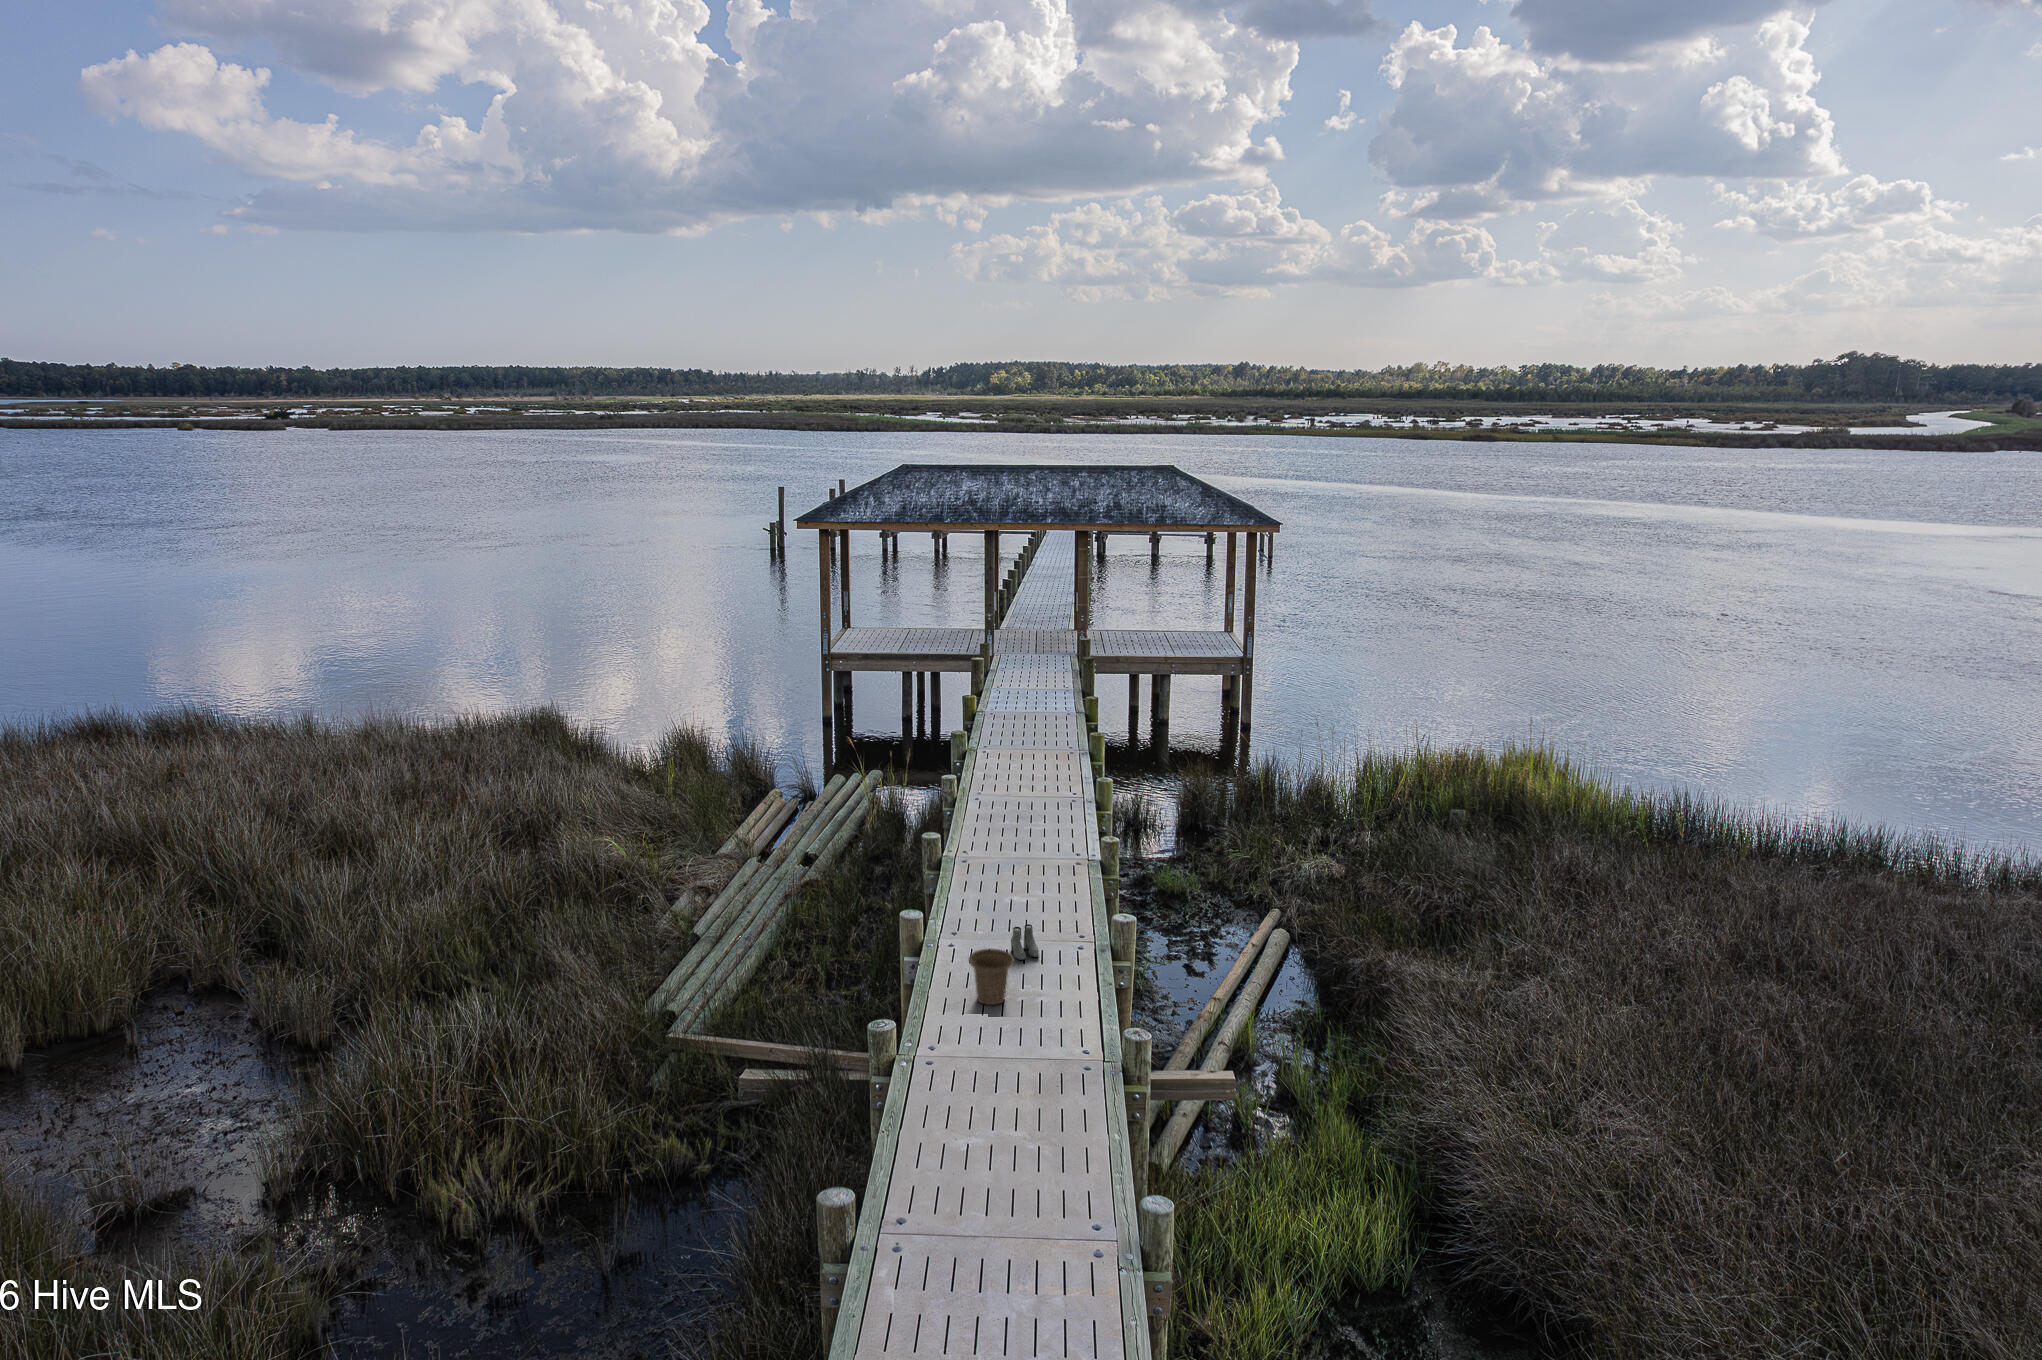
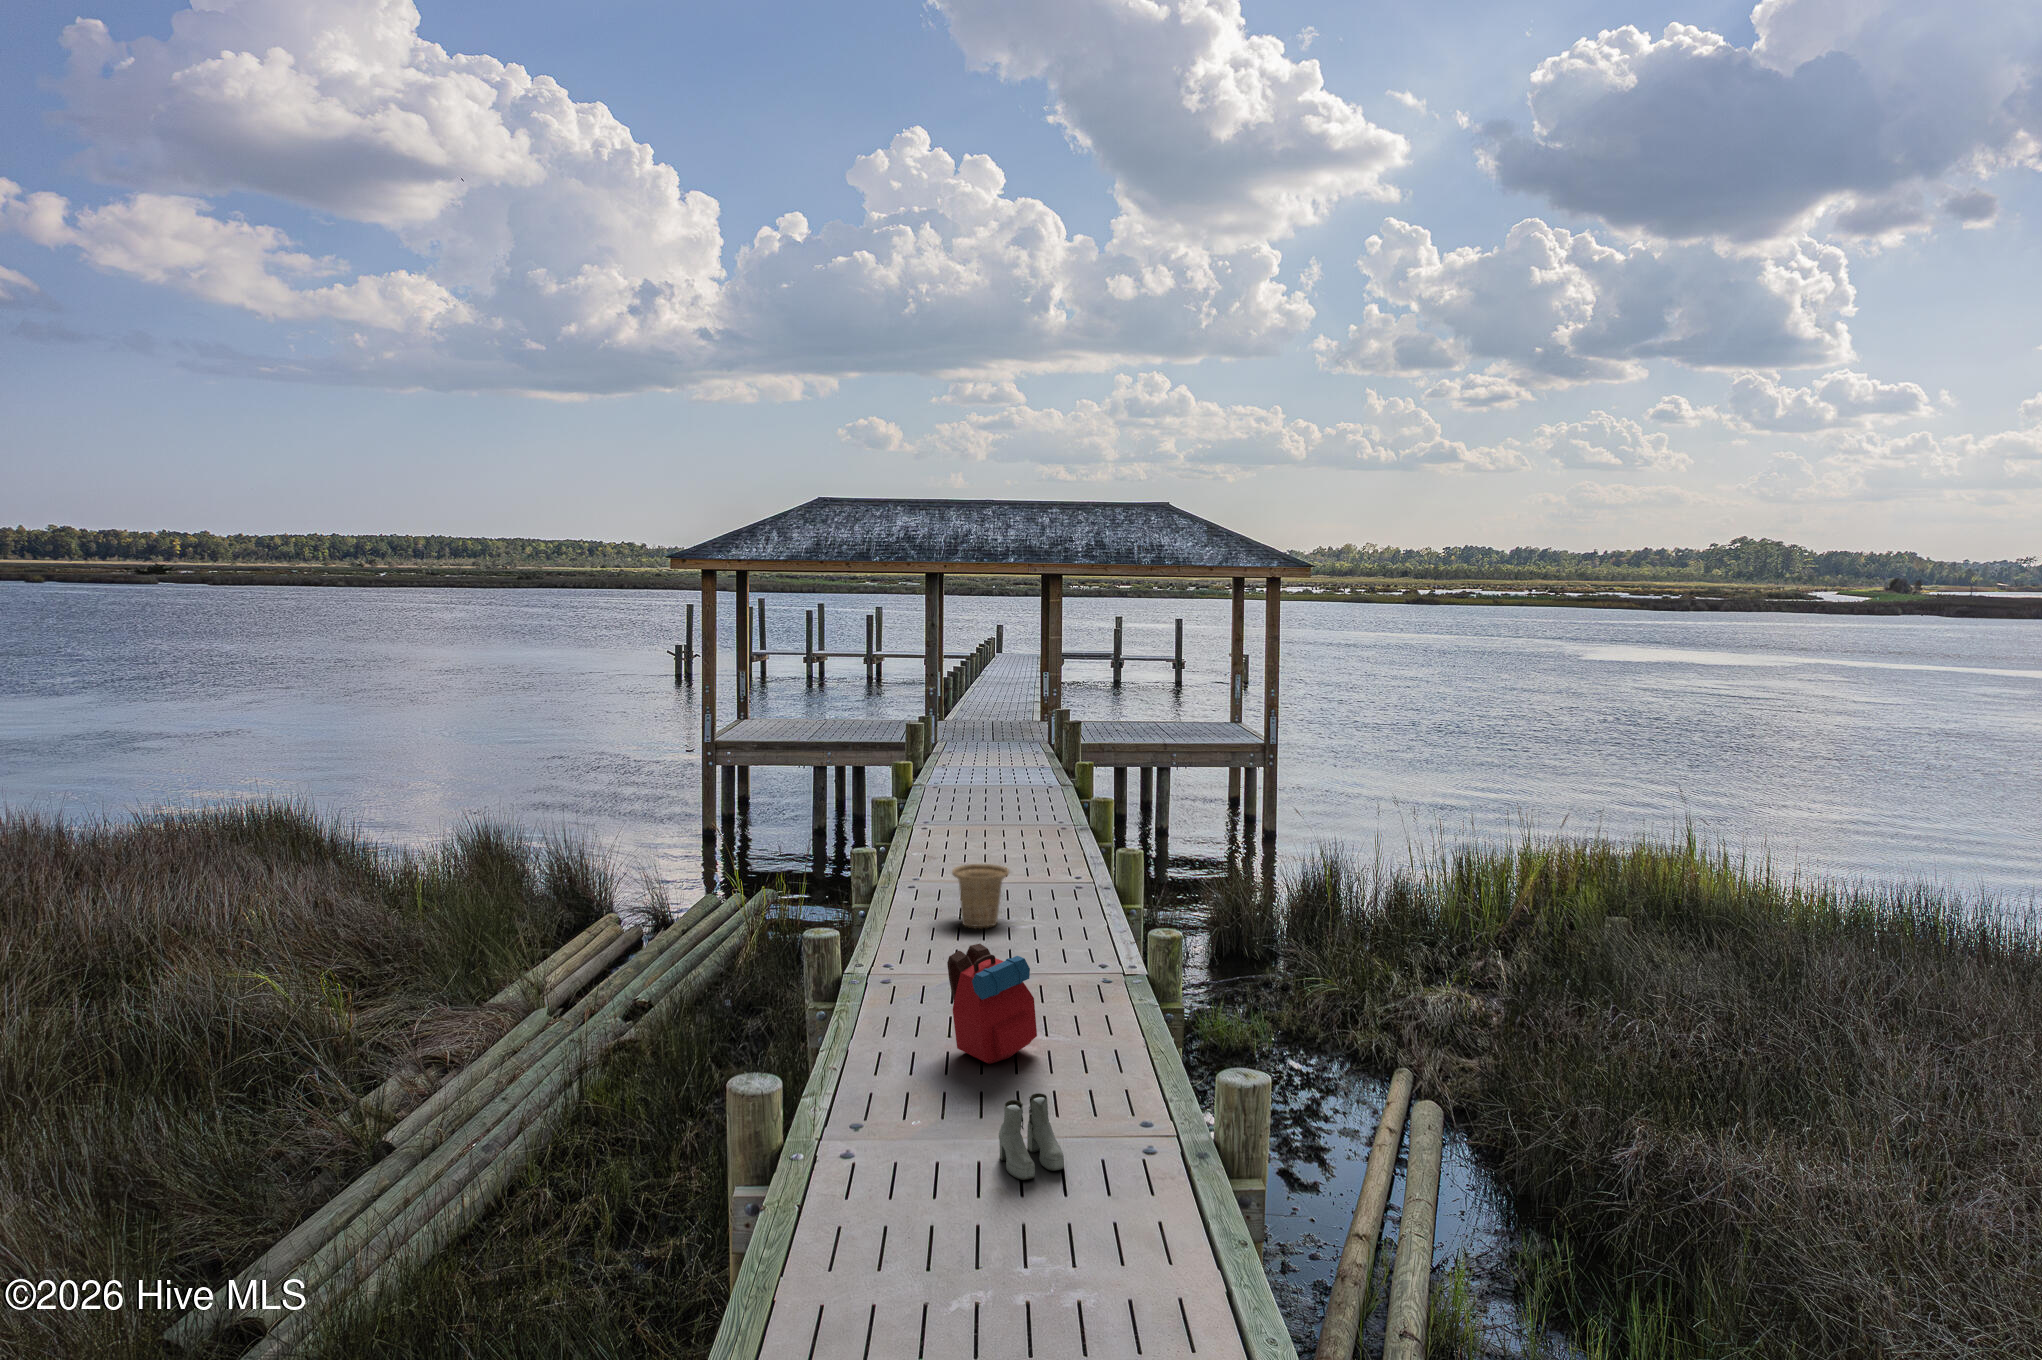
backpack: none [990,849,1034,908] -> present [947,944,1037,1064]
basket: present [968,949,1015,1005] -> present [952,864,1009,928]

